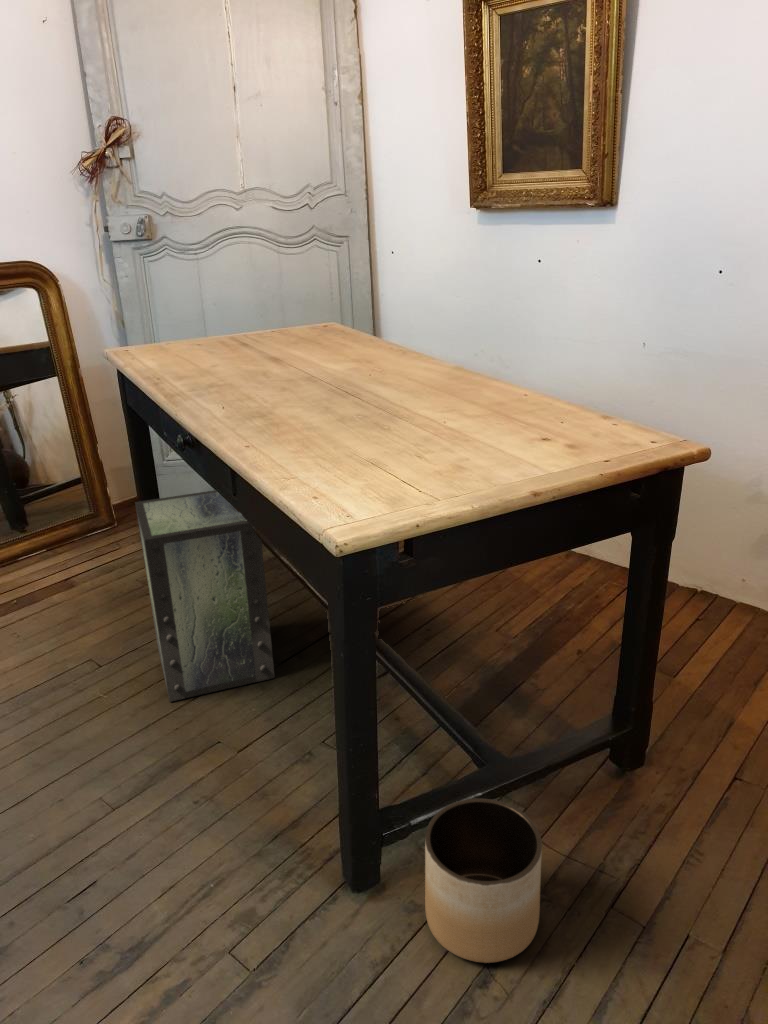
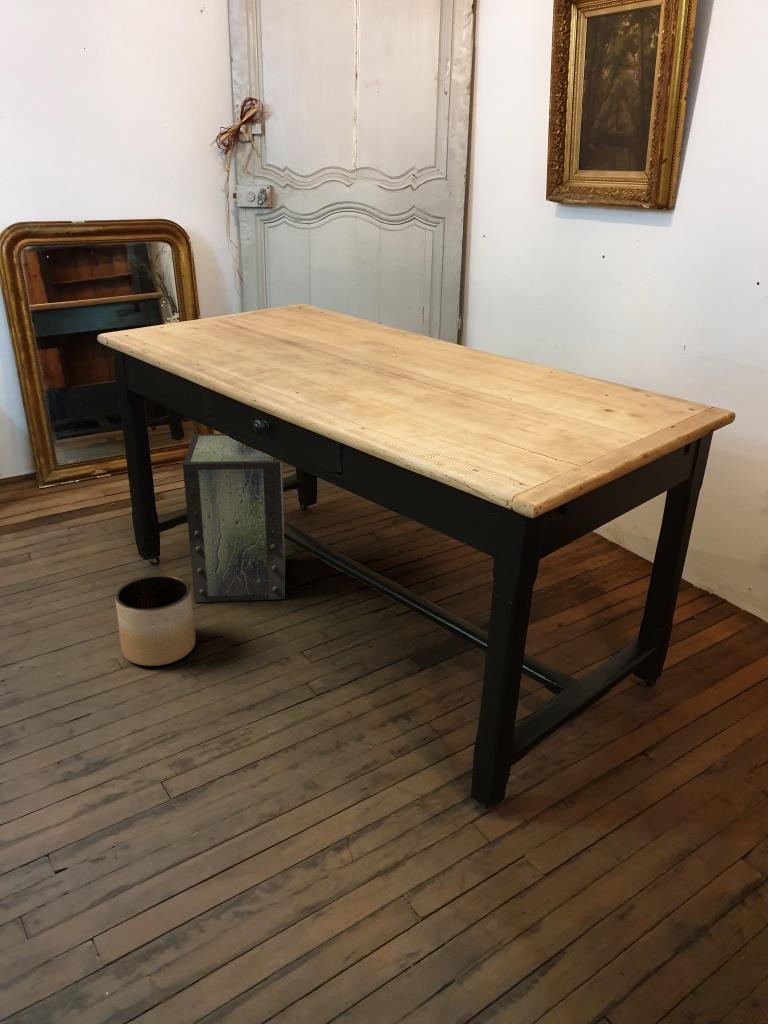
planter: present [425,799,542,963] -> present [115,575,195,666]

